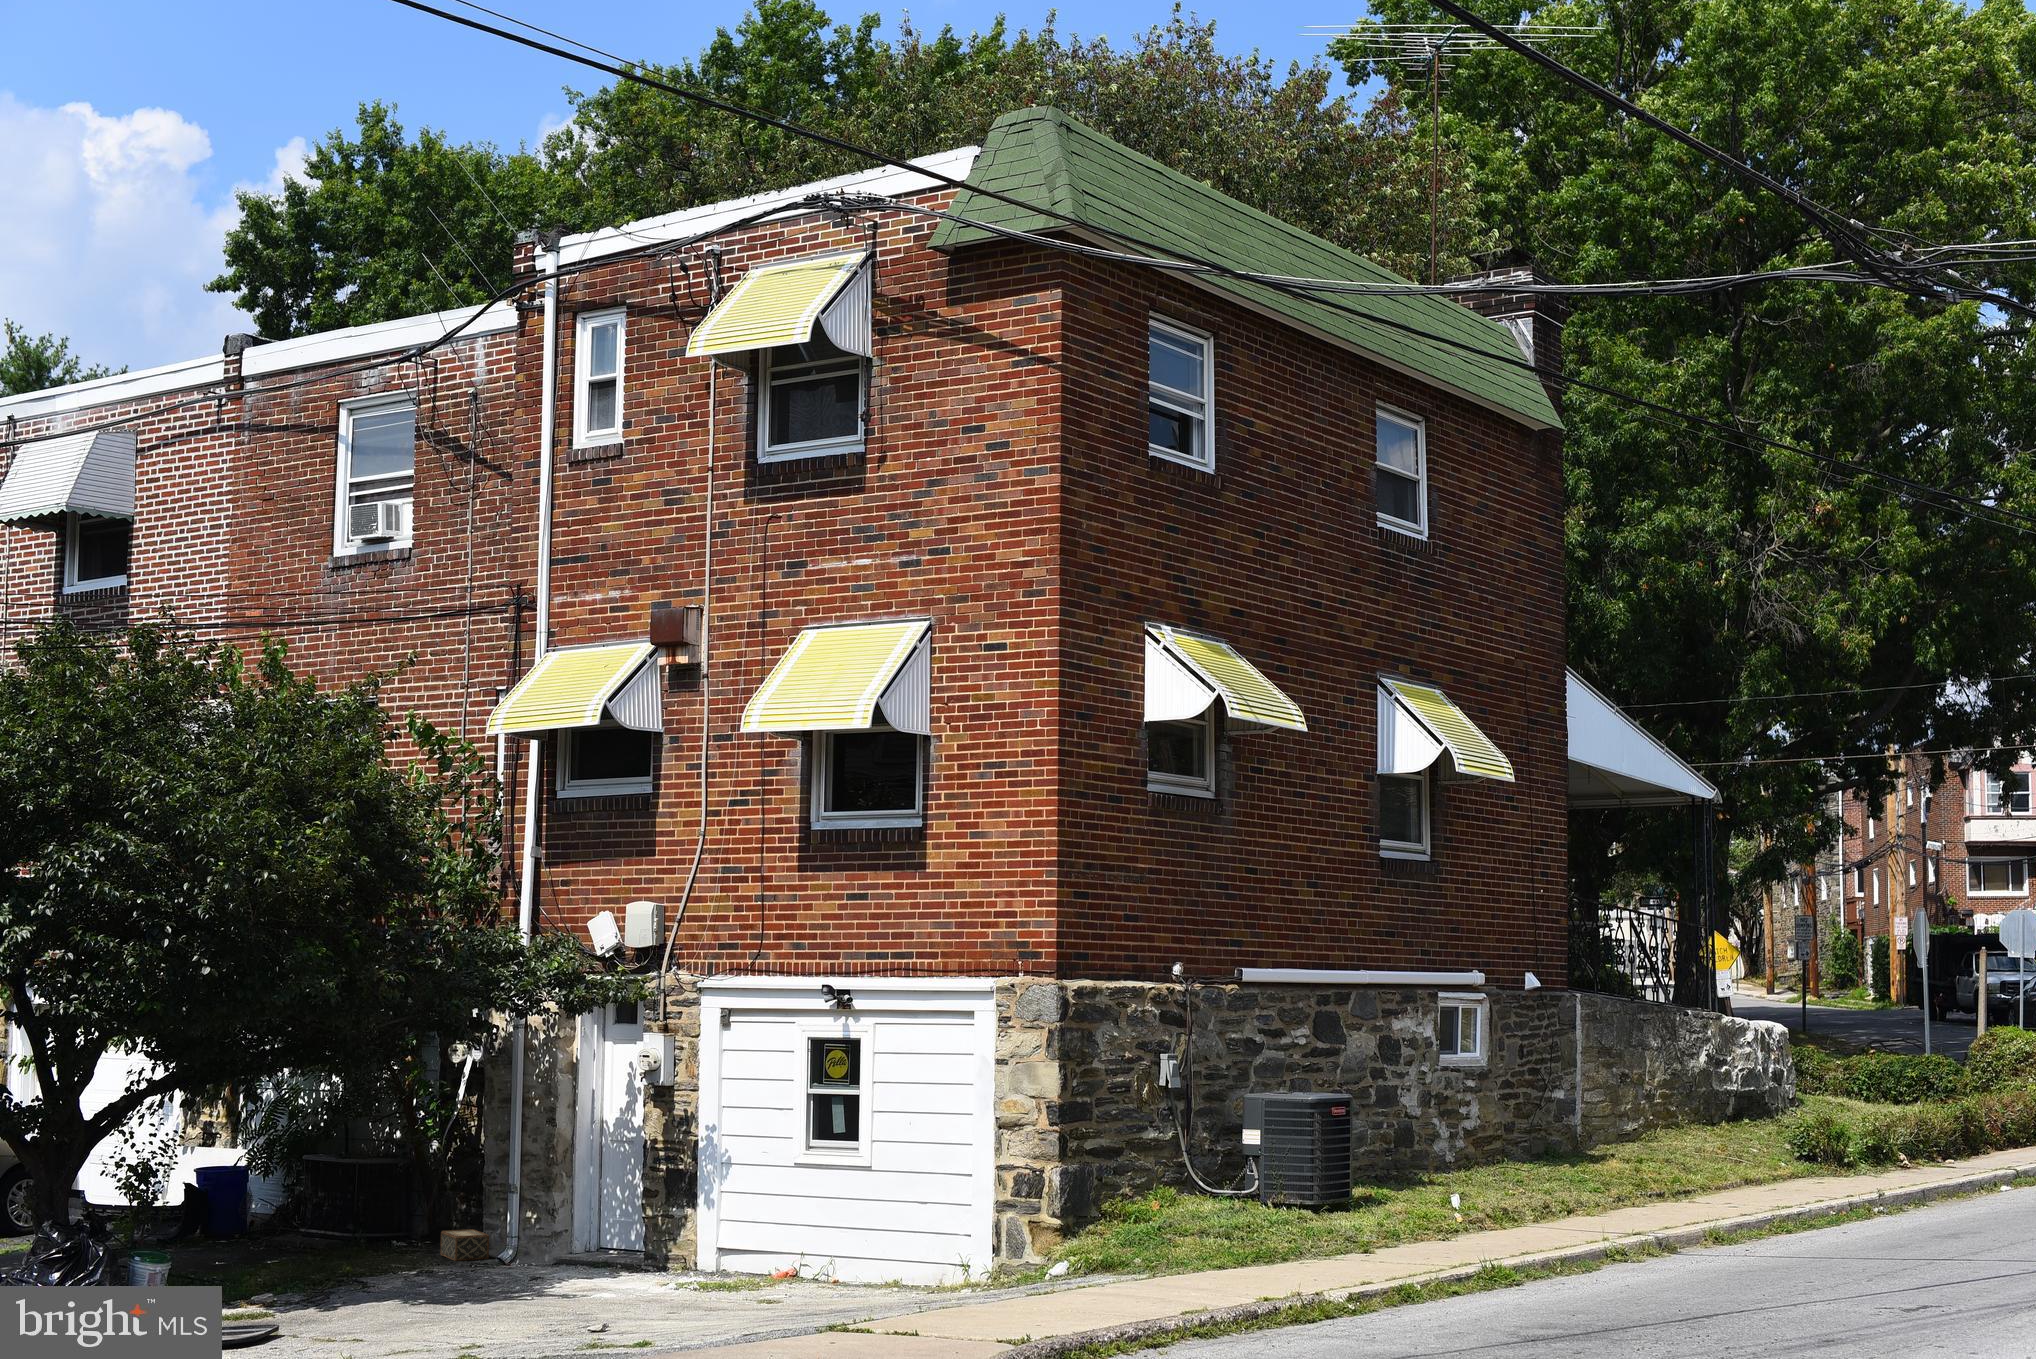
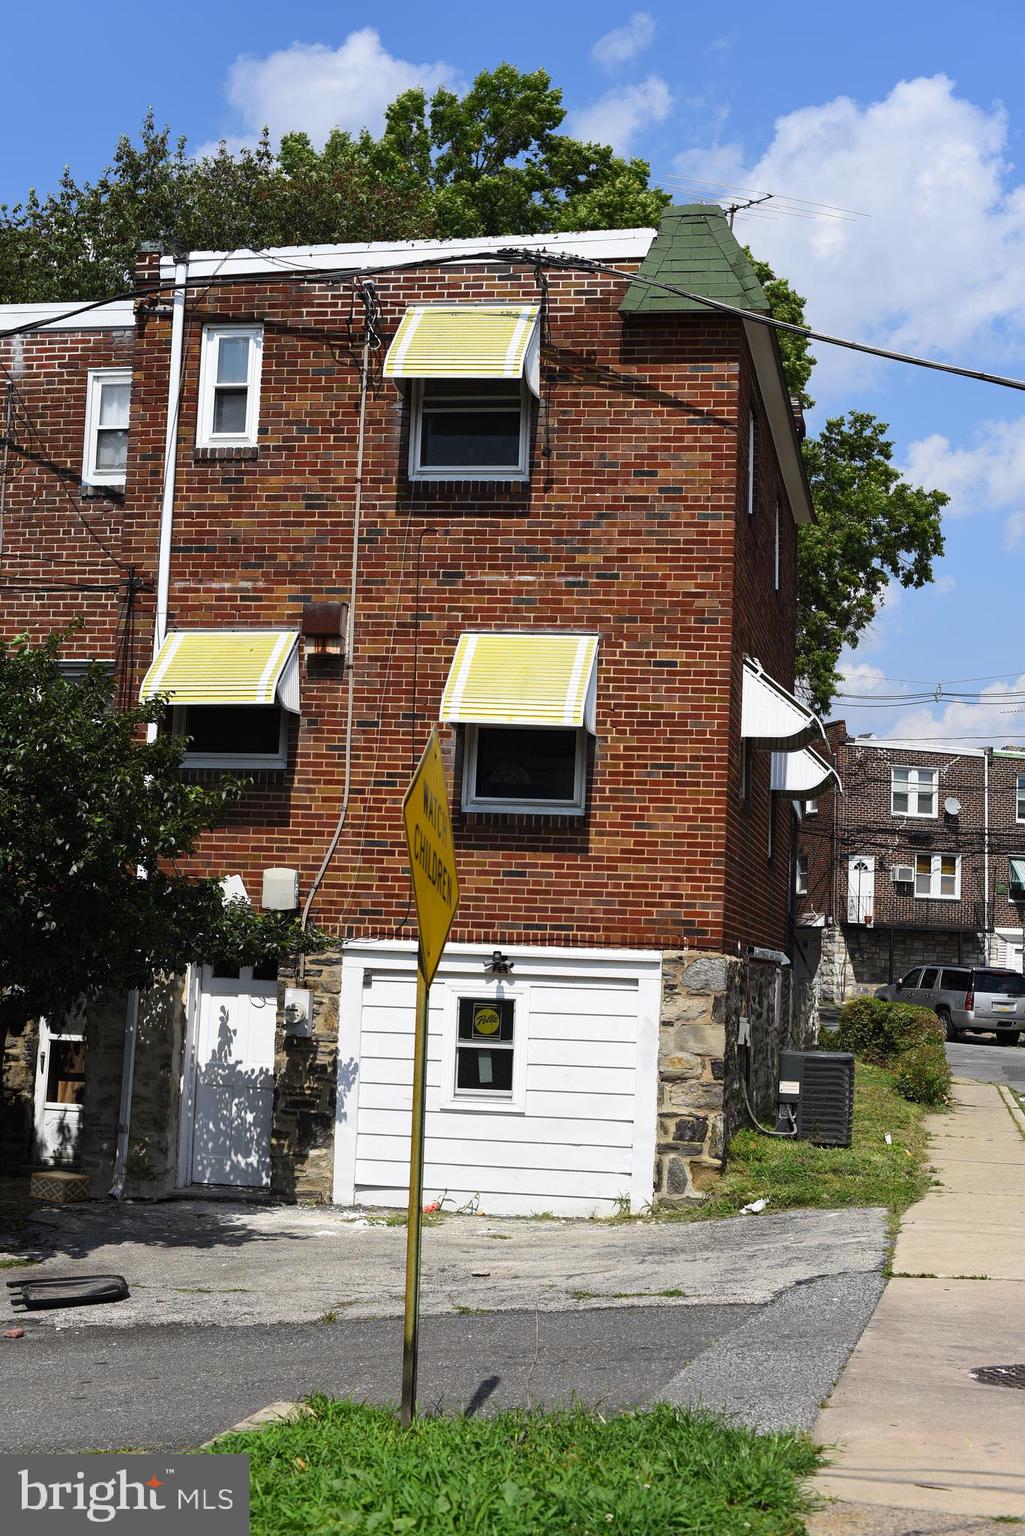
potted tree: none [503,1187,553,1264] -> present [119,1134,159,1204]

